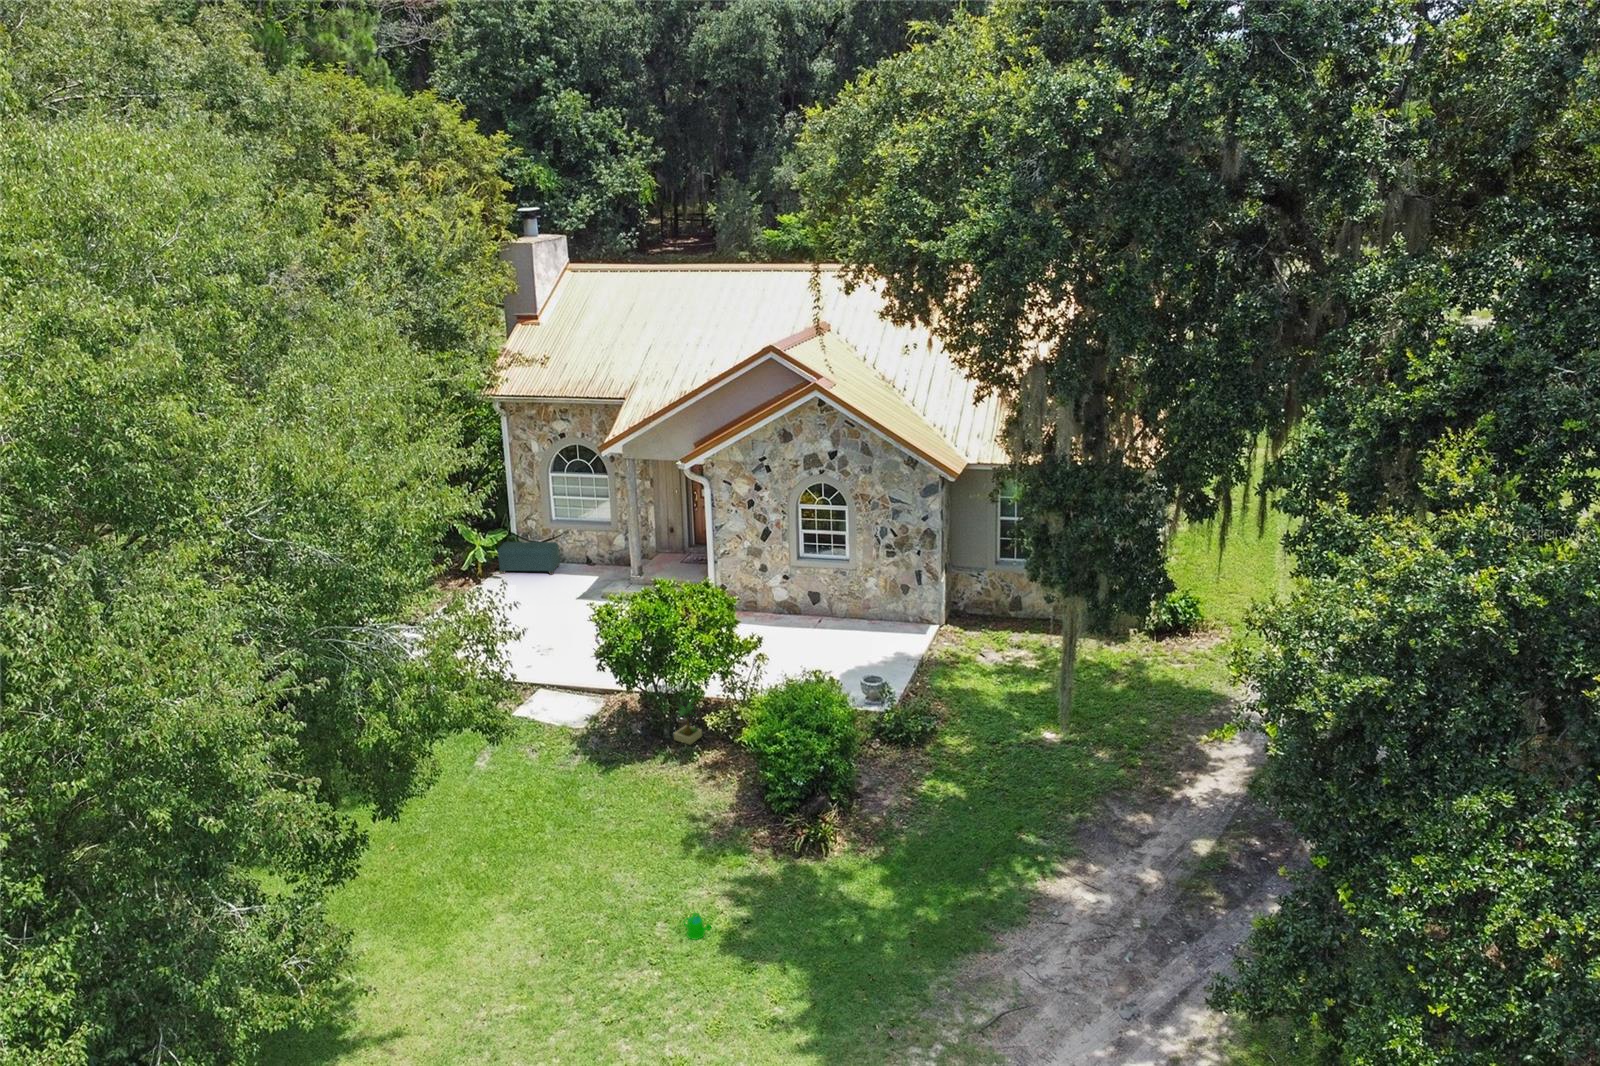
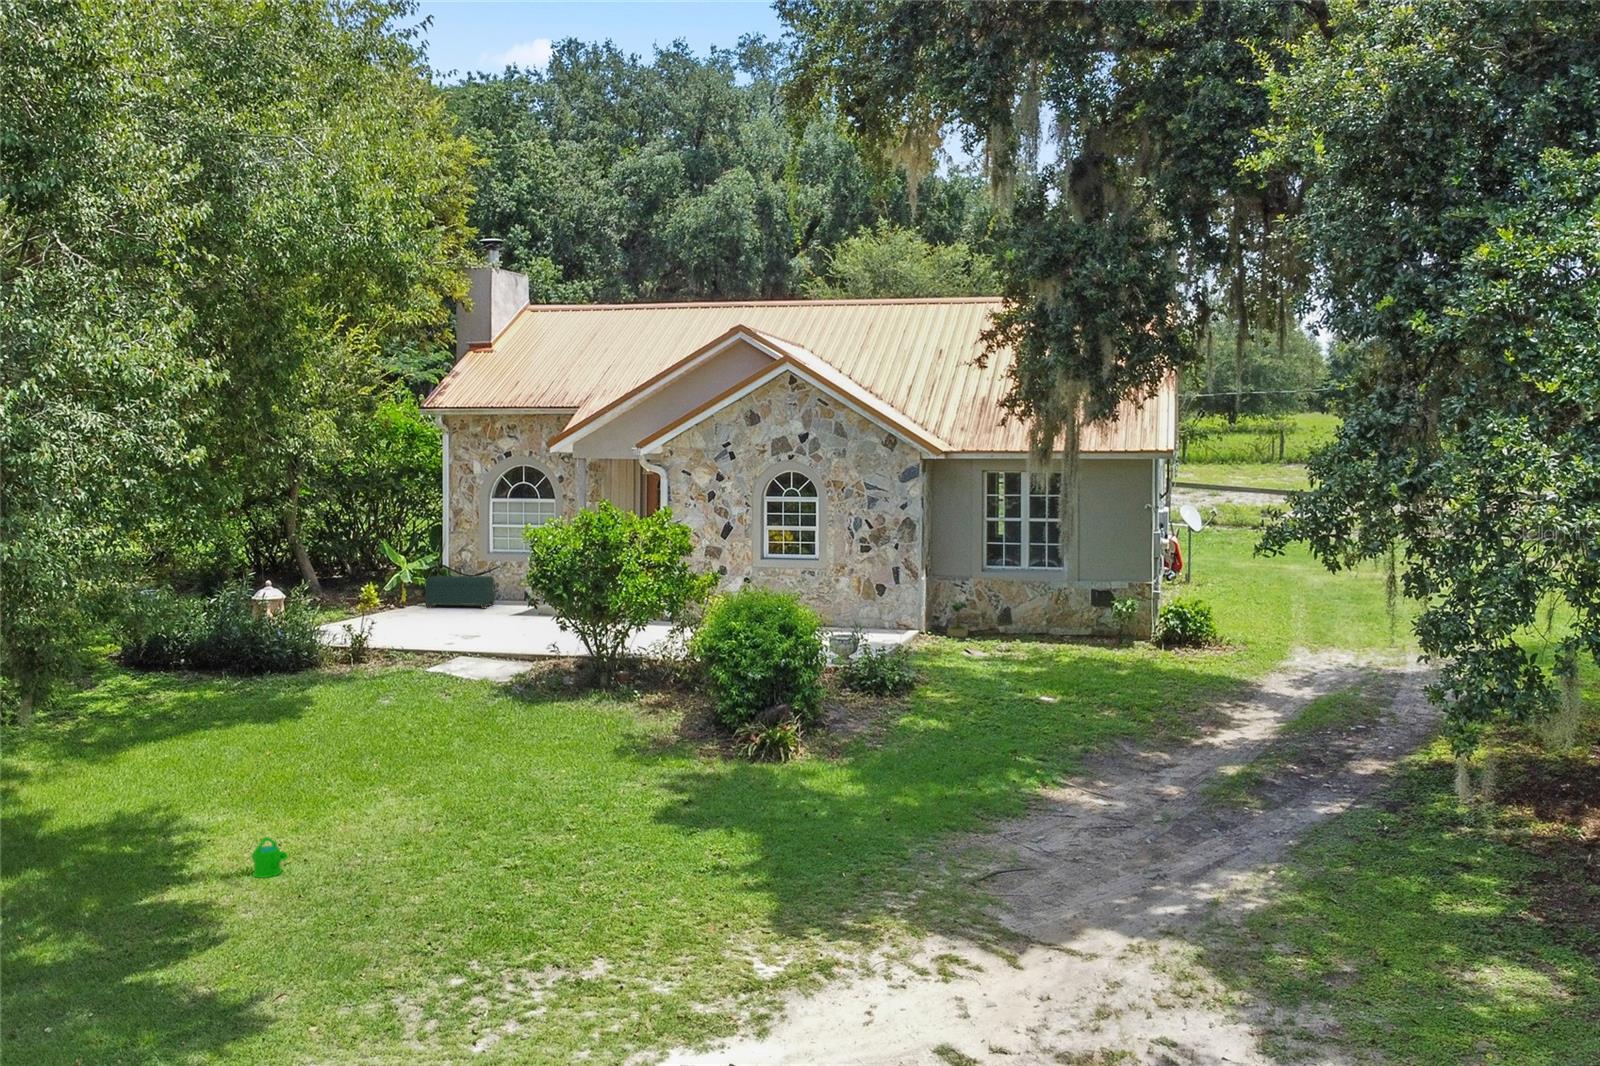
potted plant: present [674,701,702,744] -> present [947,600,968,637]
watering can: present [683,913,711,940] -> present [252,837,288,878]

